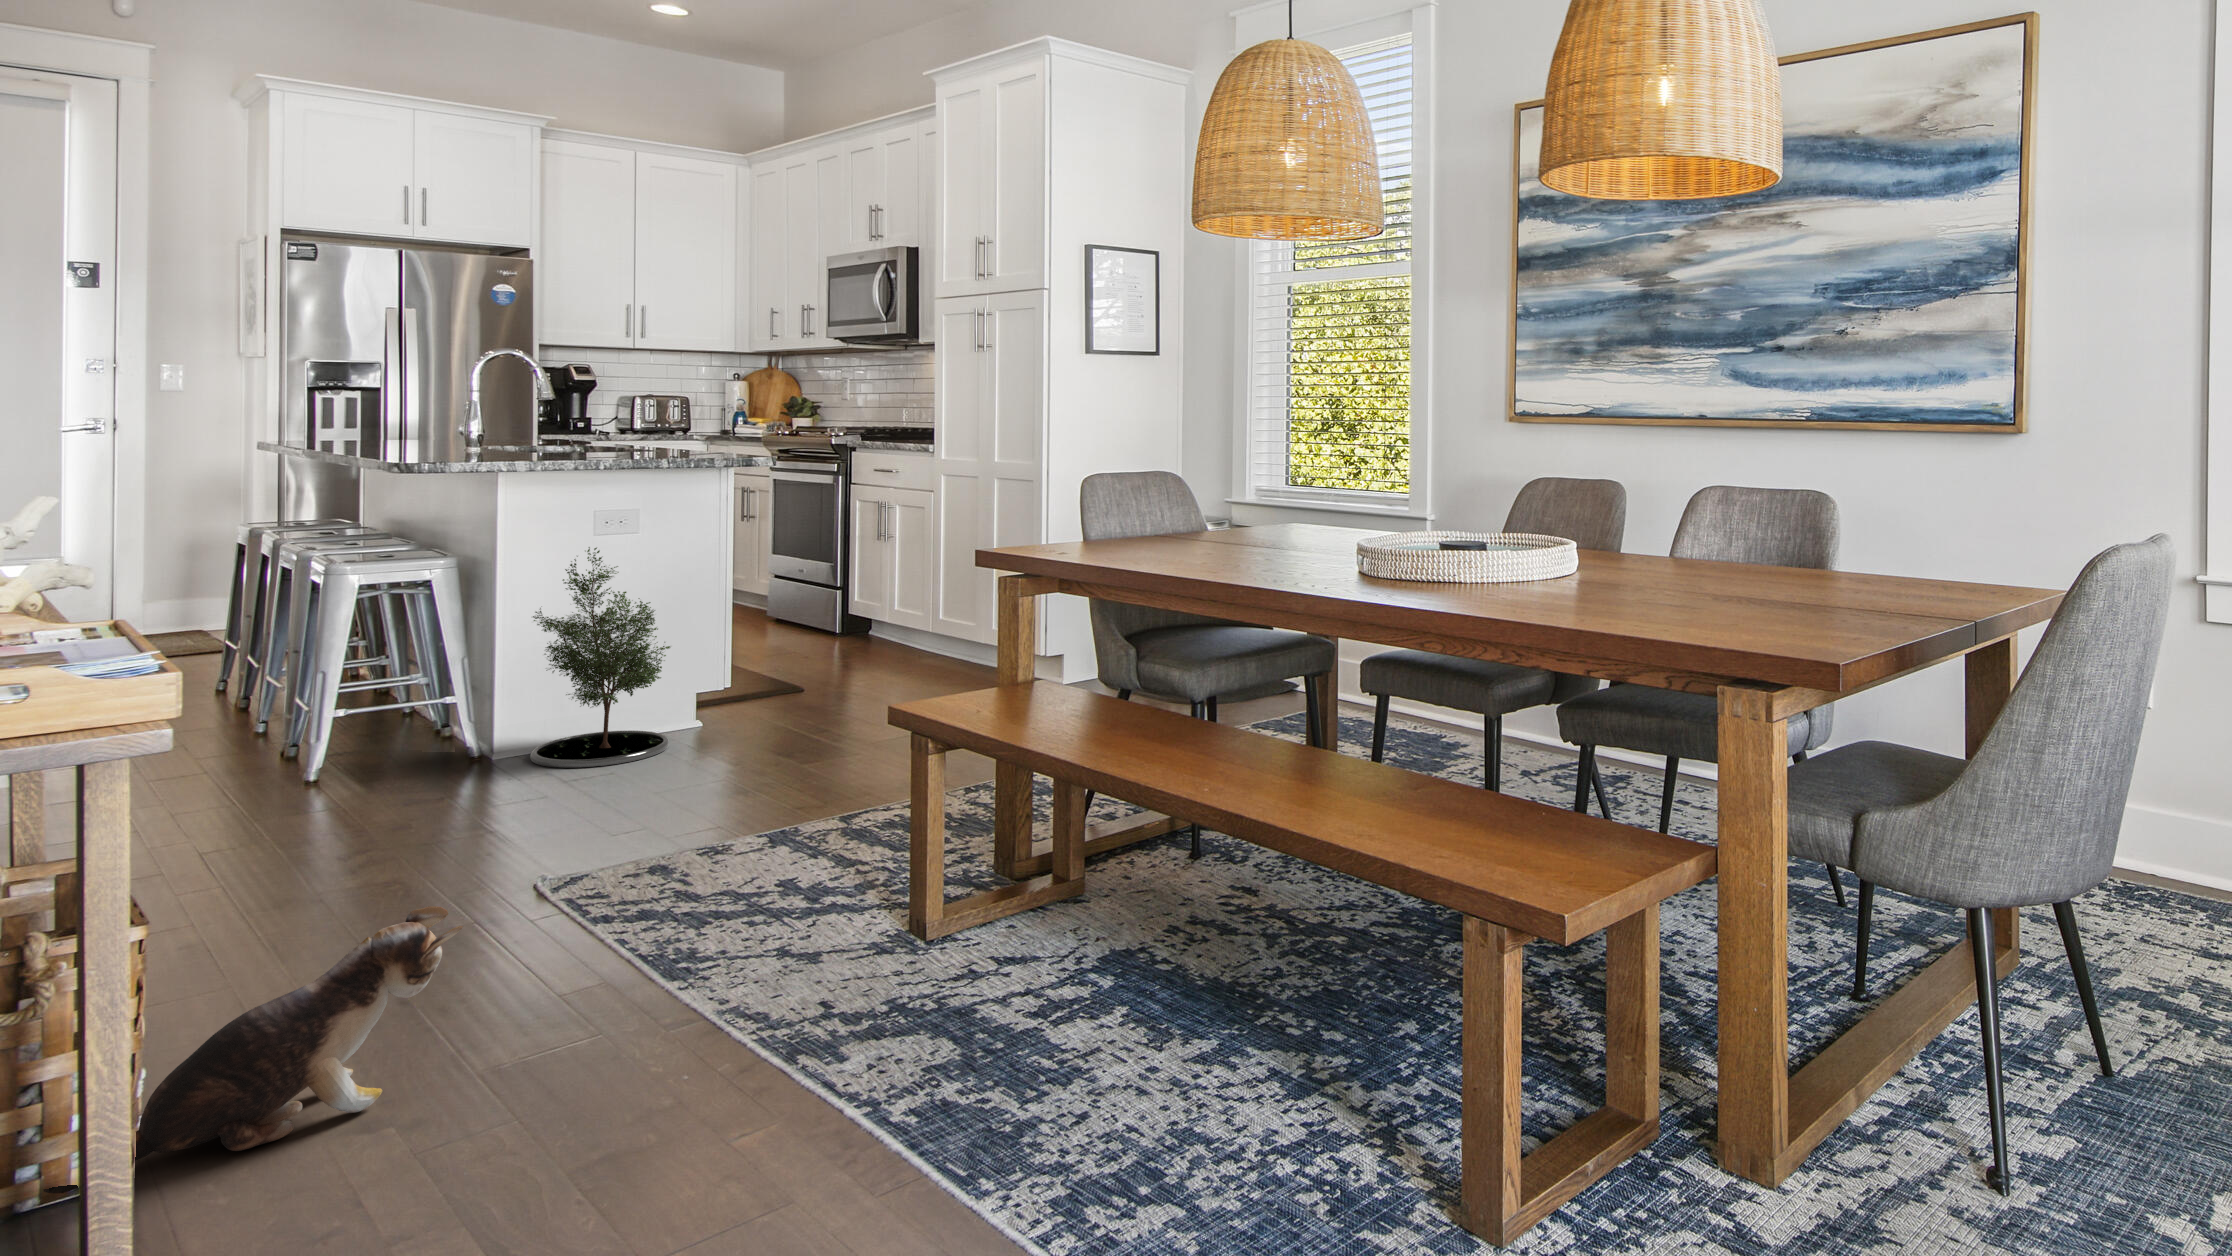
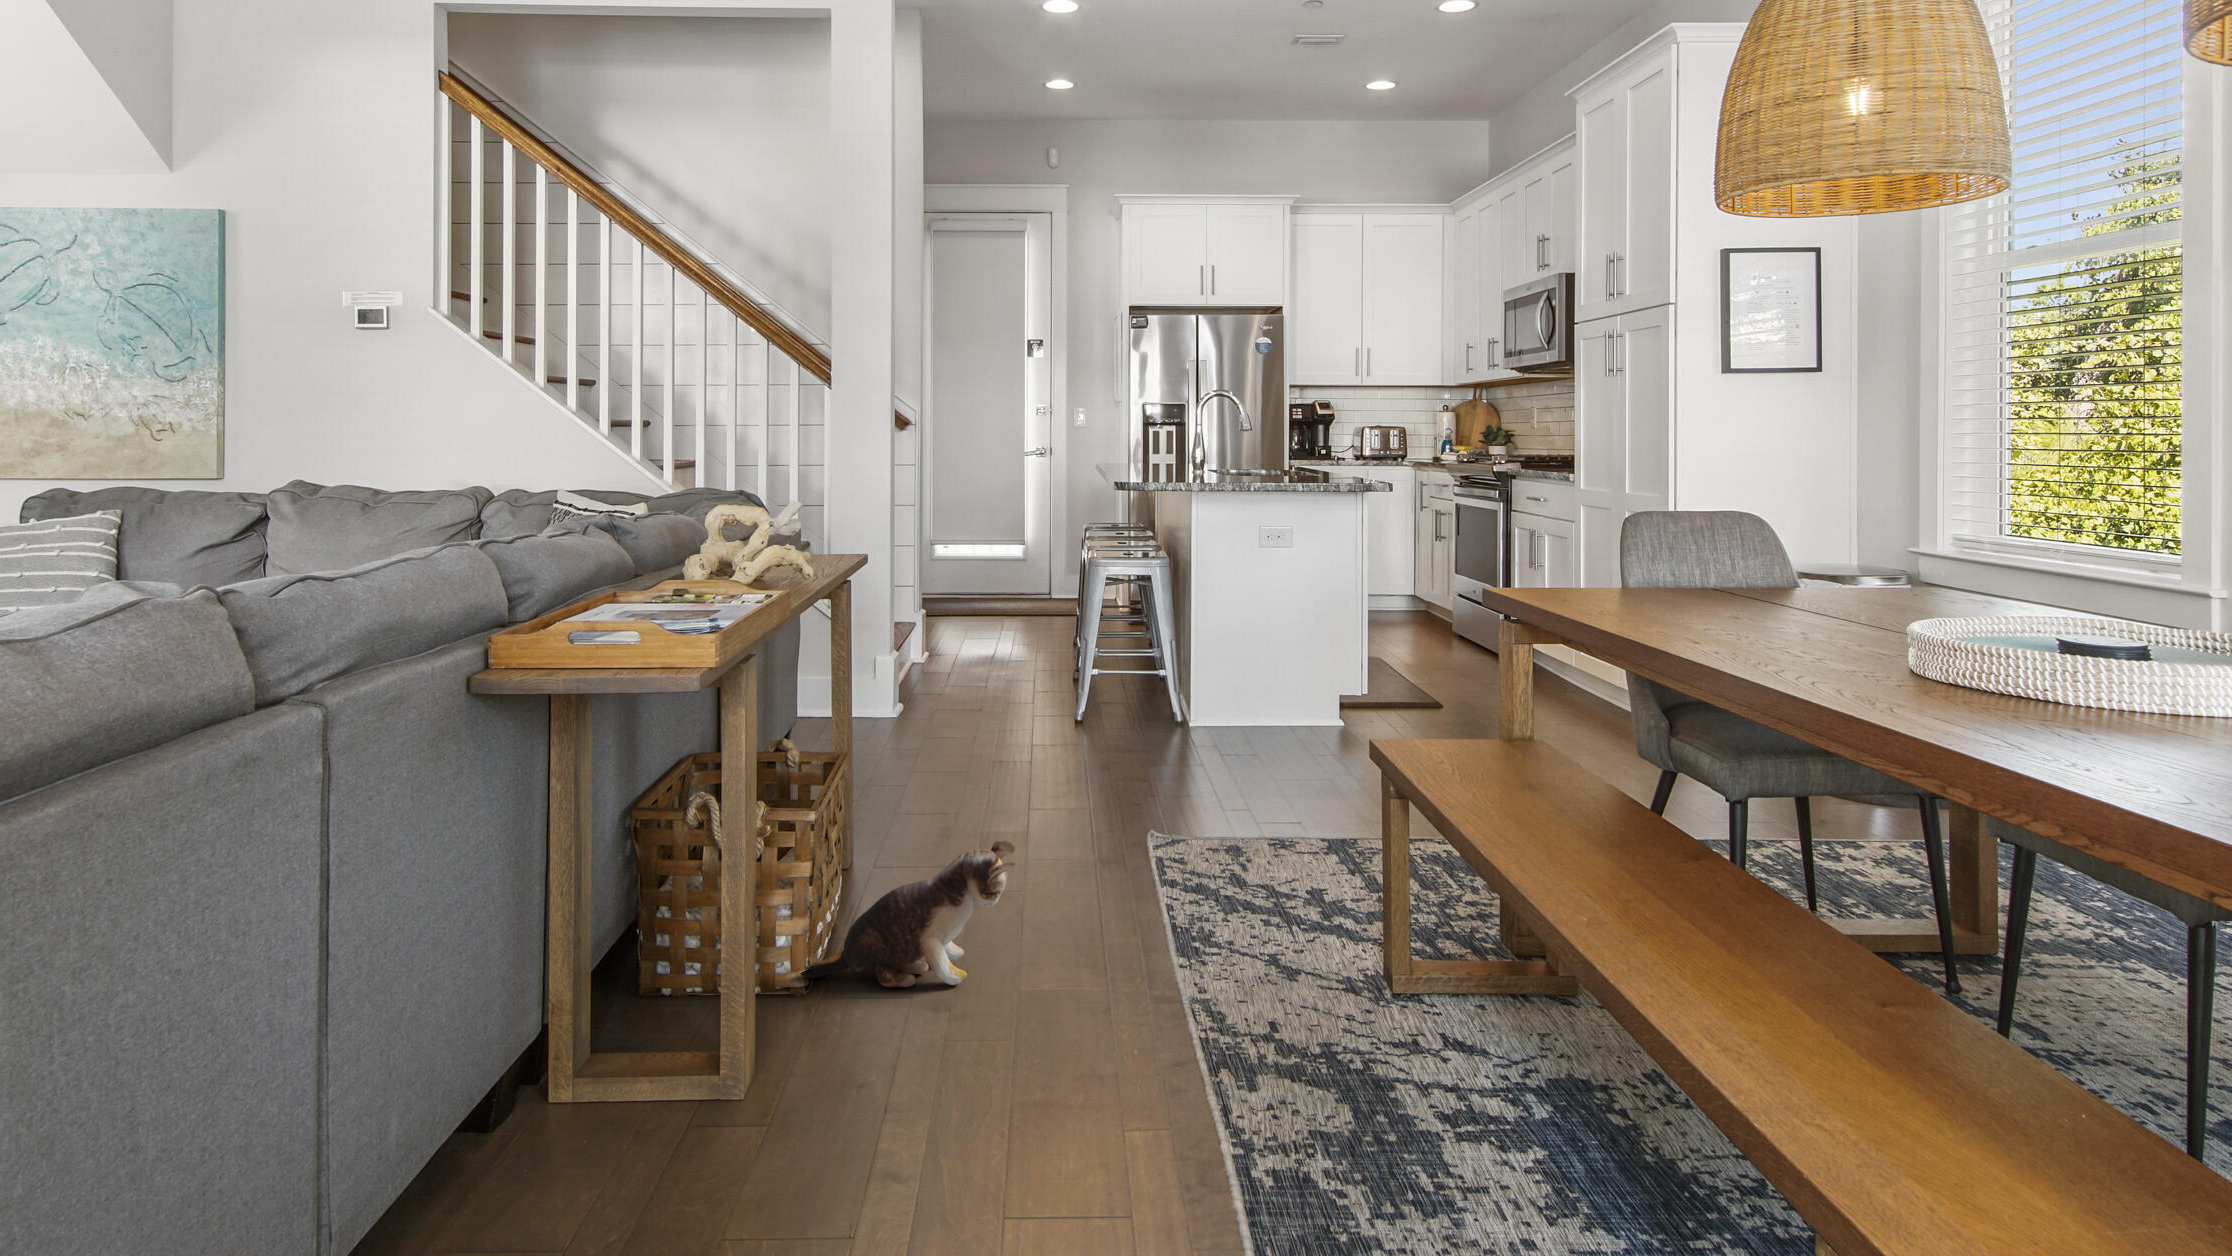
potted tree: present [530,547,670,768] -> none [1215,570,1319,752]

